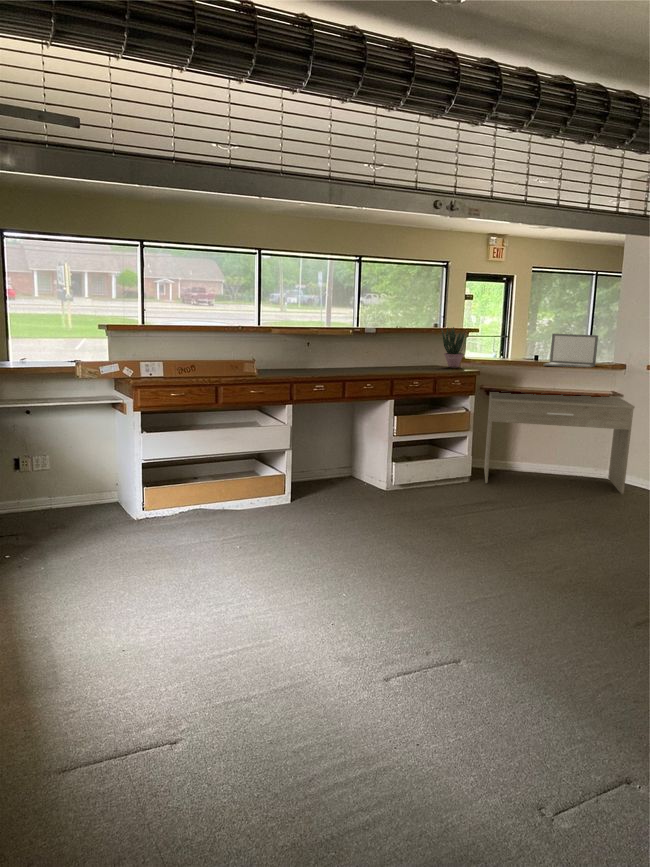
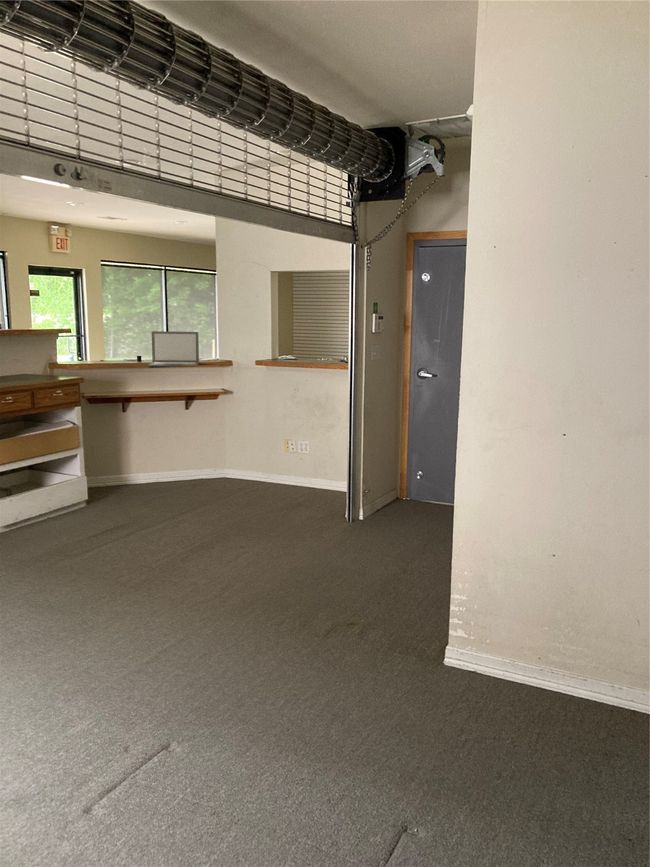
potted plant: present [442,327,465,368] -> none [26,327,59,376]
desk: present [484,392,635,494] -> none [93,394,247,505]

